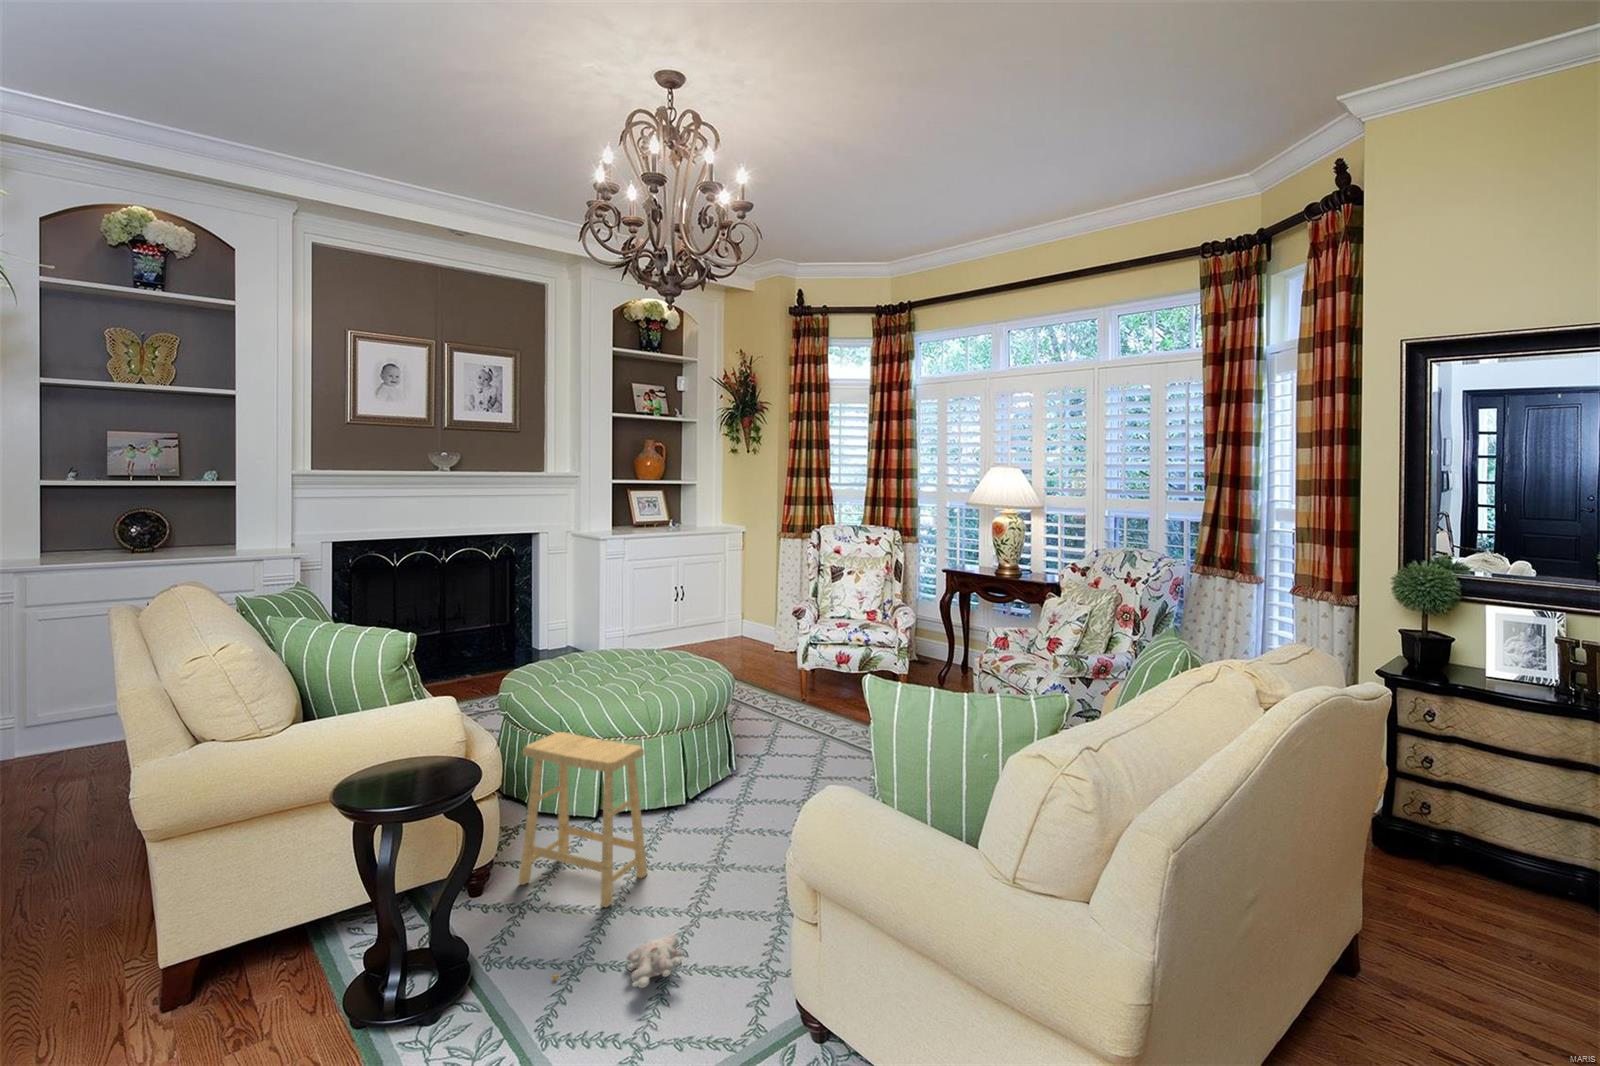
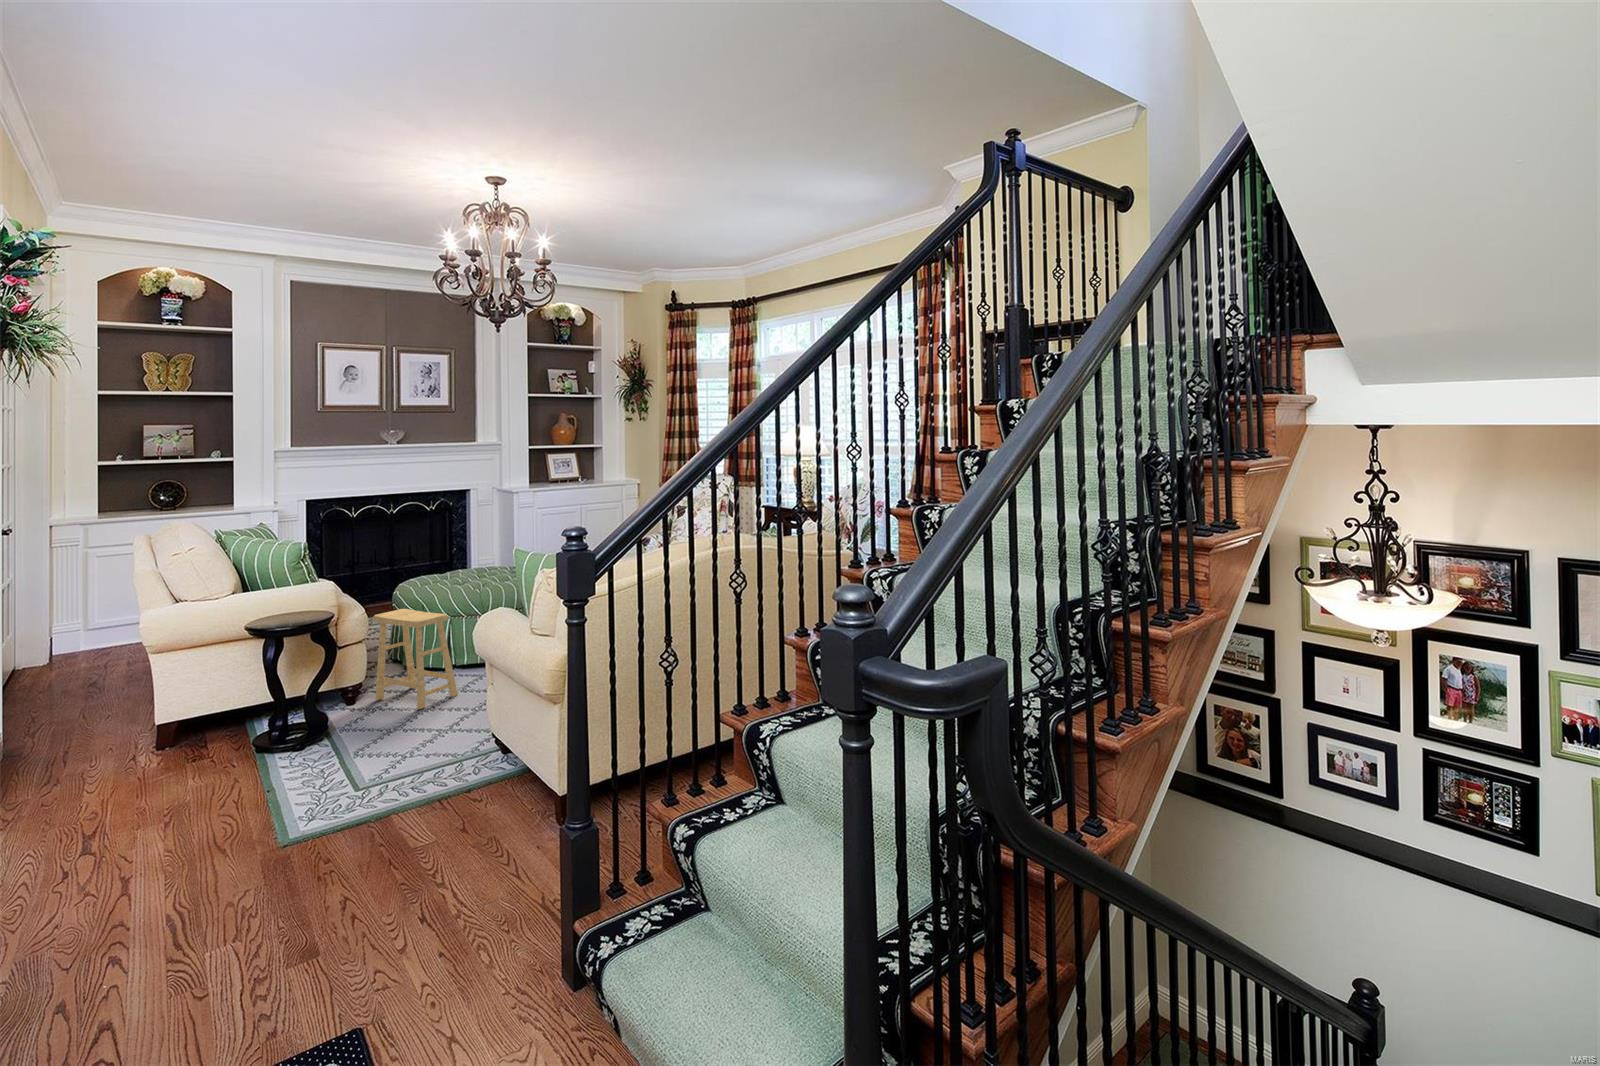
plush toy: present [553,934,685,988] -> none [366,716,447,738]

